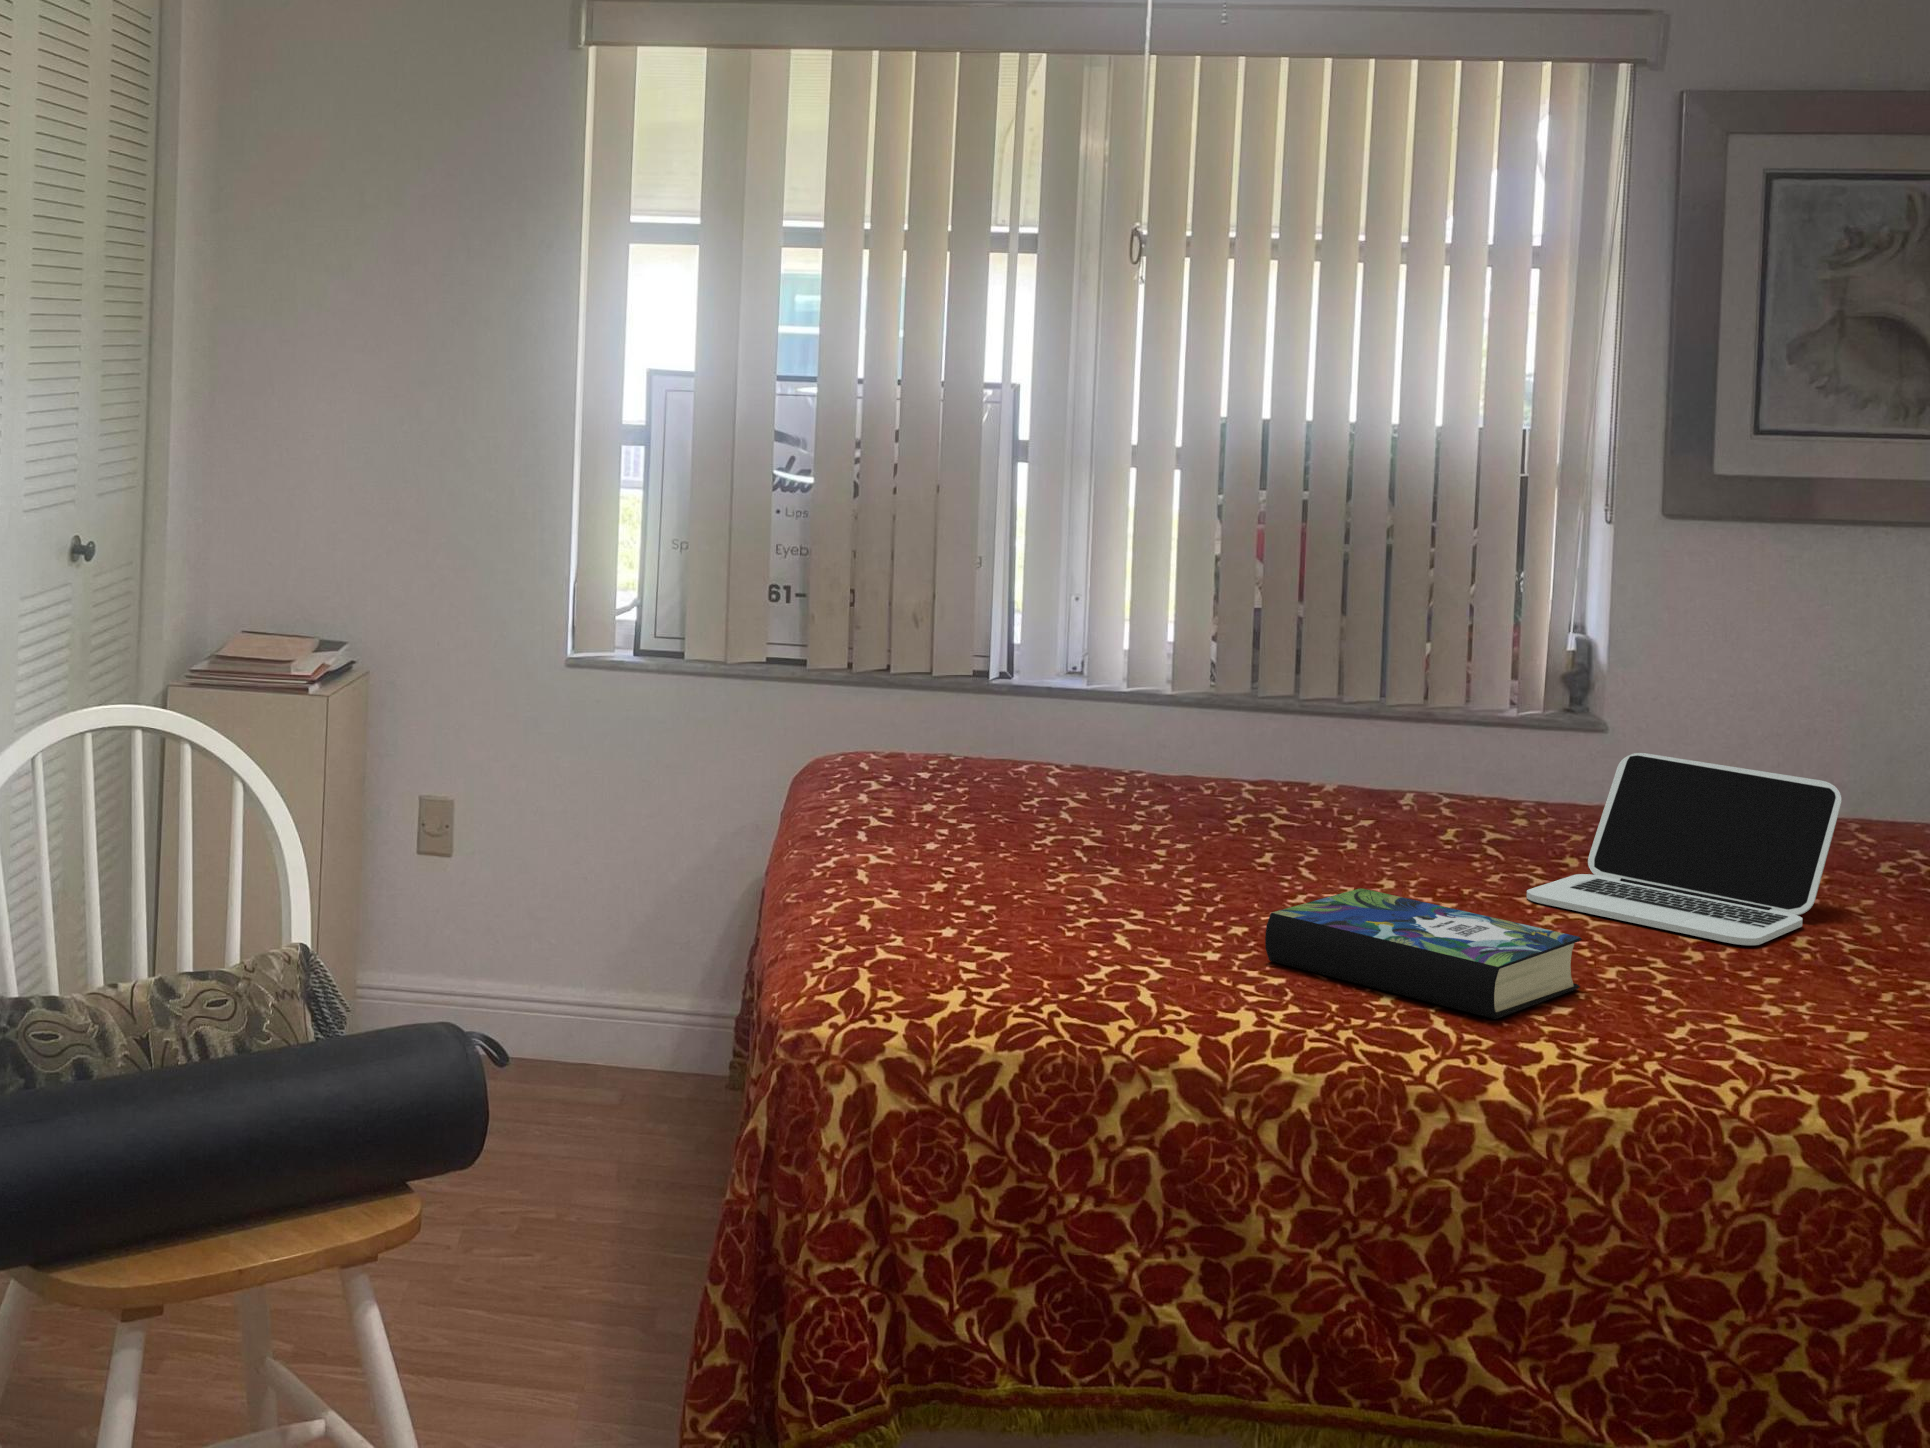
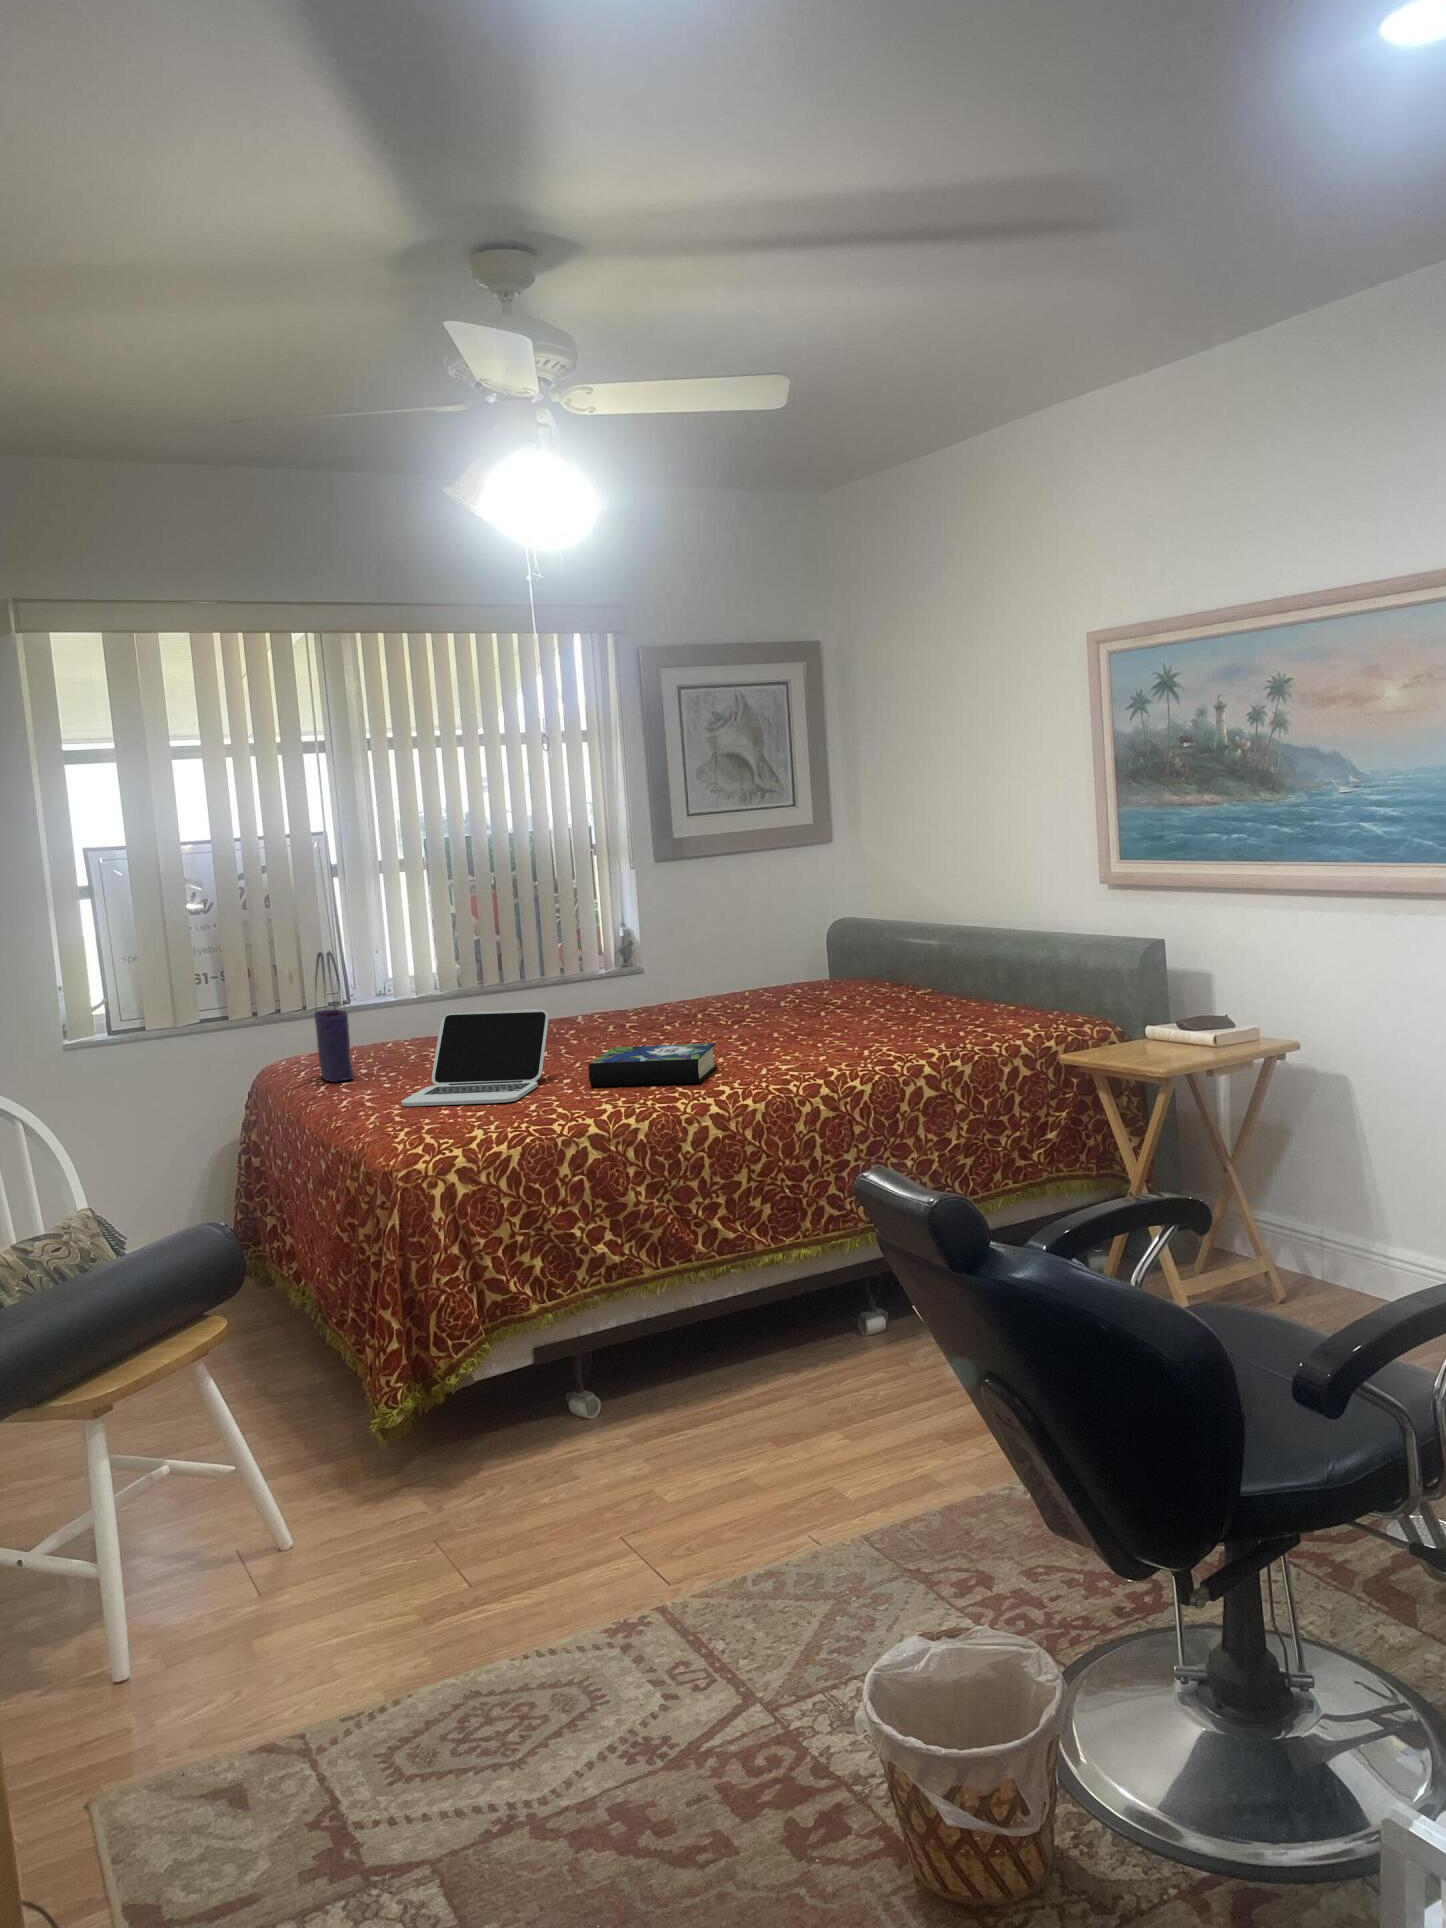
tote bag: none [859,592,912,823] -> present [314,951,353,1082]
laptop: present [1527,753,1842,945] -> present [401,1009,549,1106]

